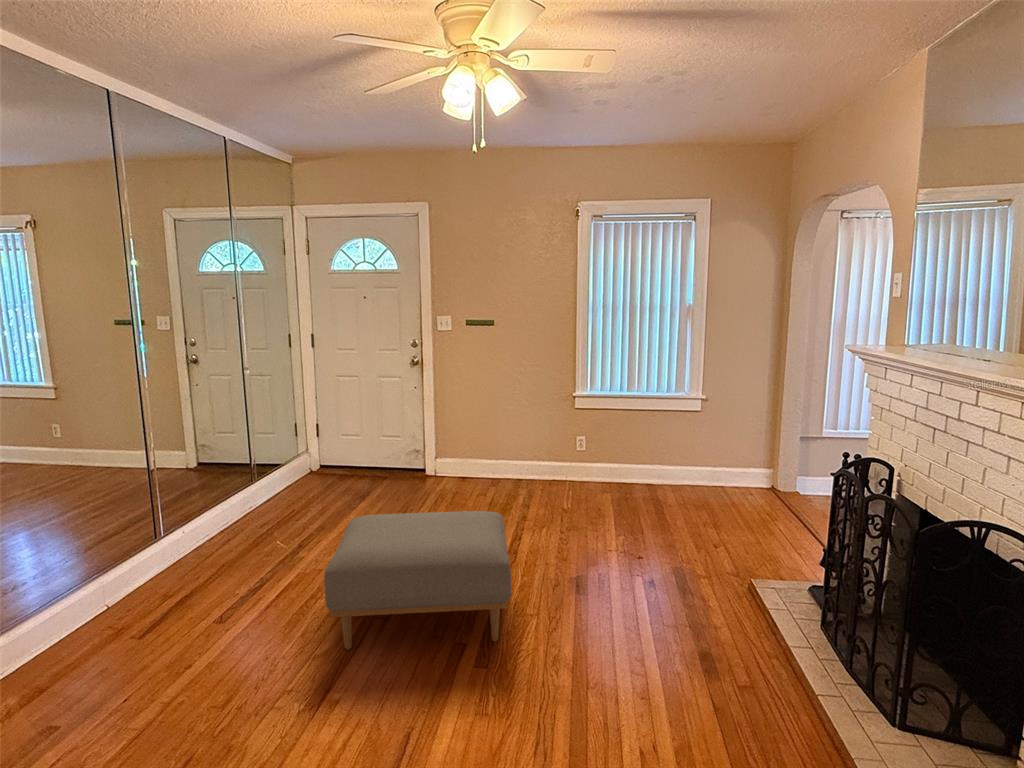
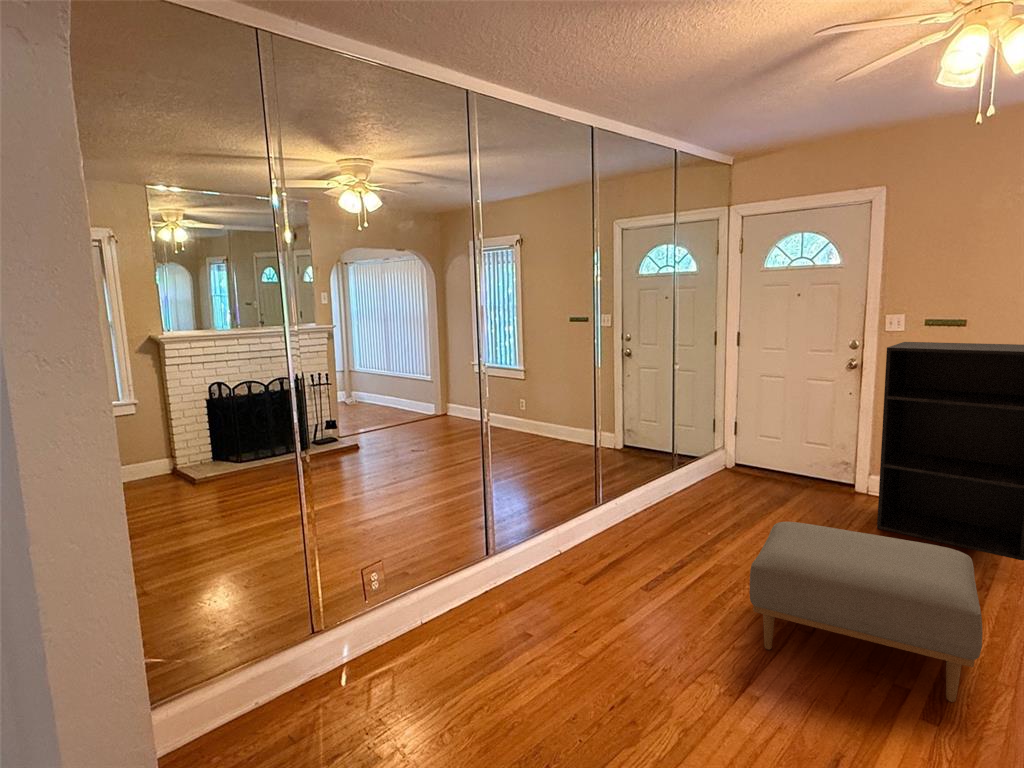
bookshelf: none [437,341,542,506] -> present [877,342,1024,561]

